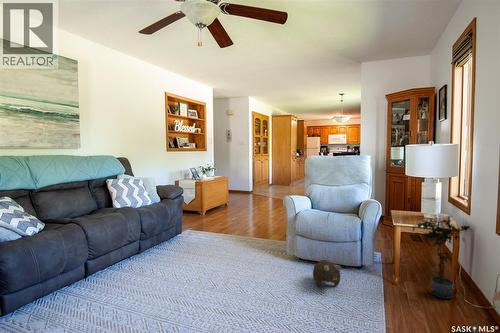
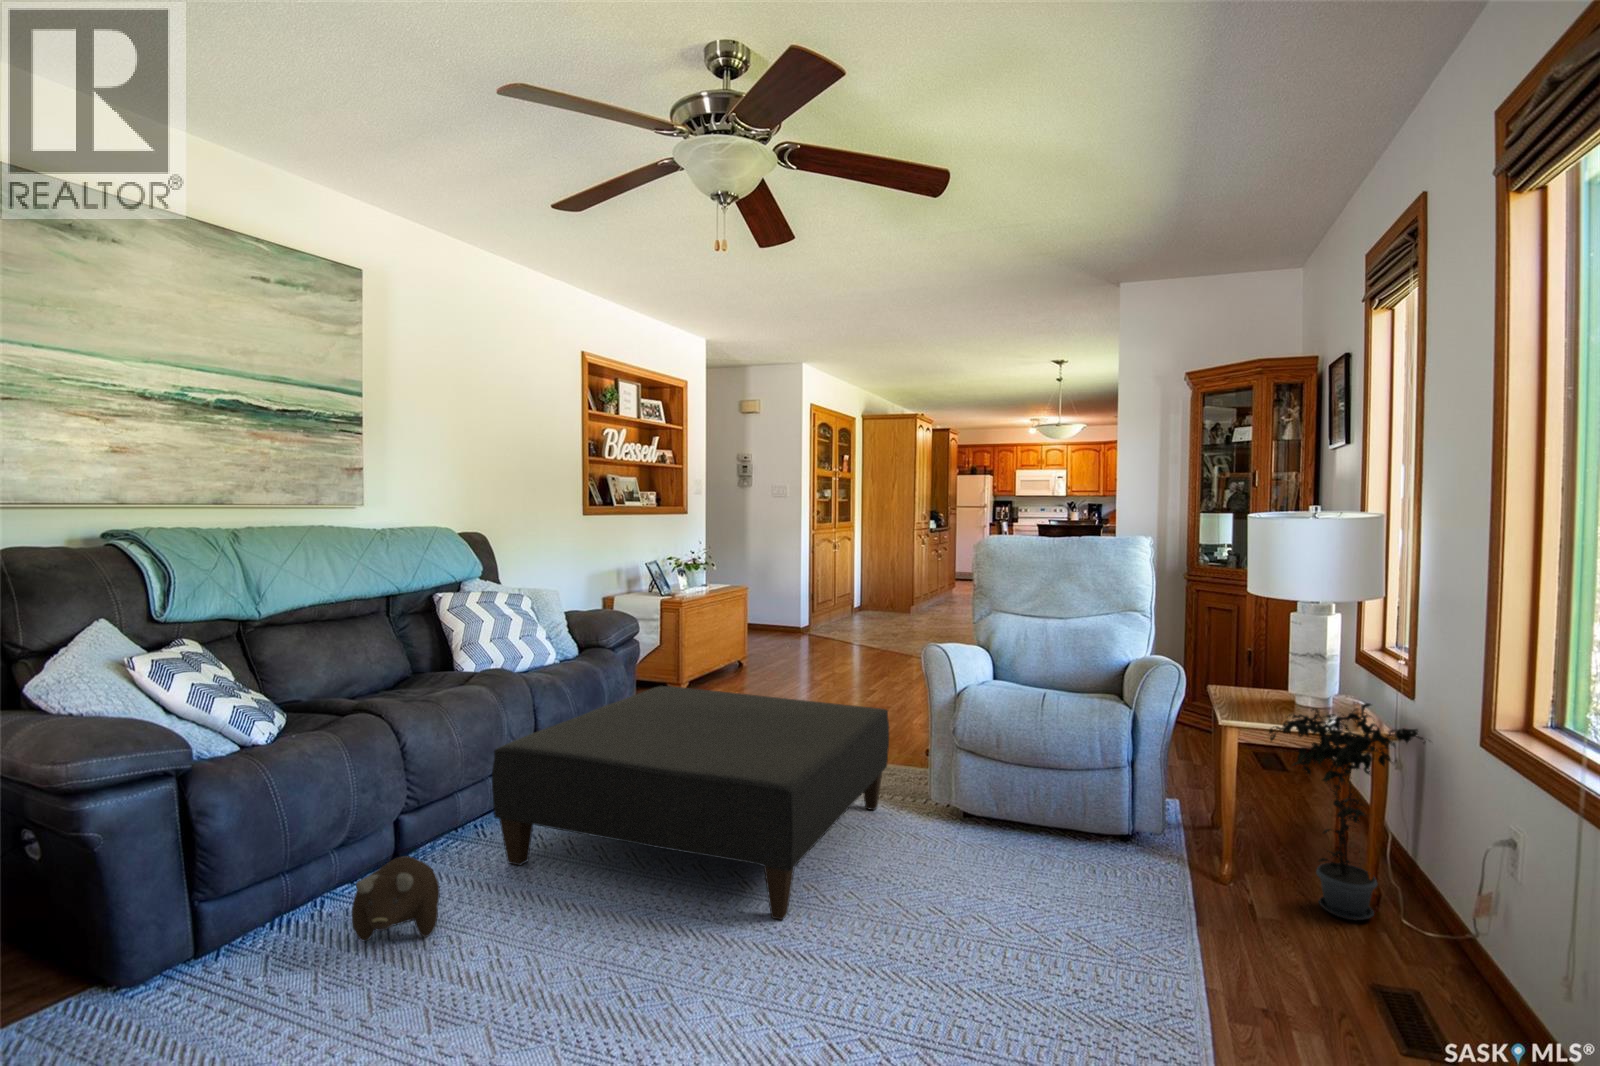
ottoman: none [121,213,273,299] -> present [492,686,889,920]
plush toy: present [313,260,341,287] -> present [352,856,440,941]

